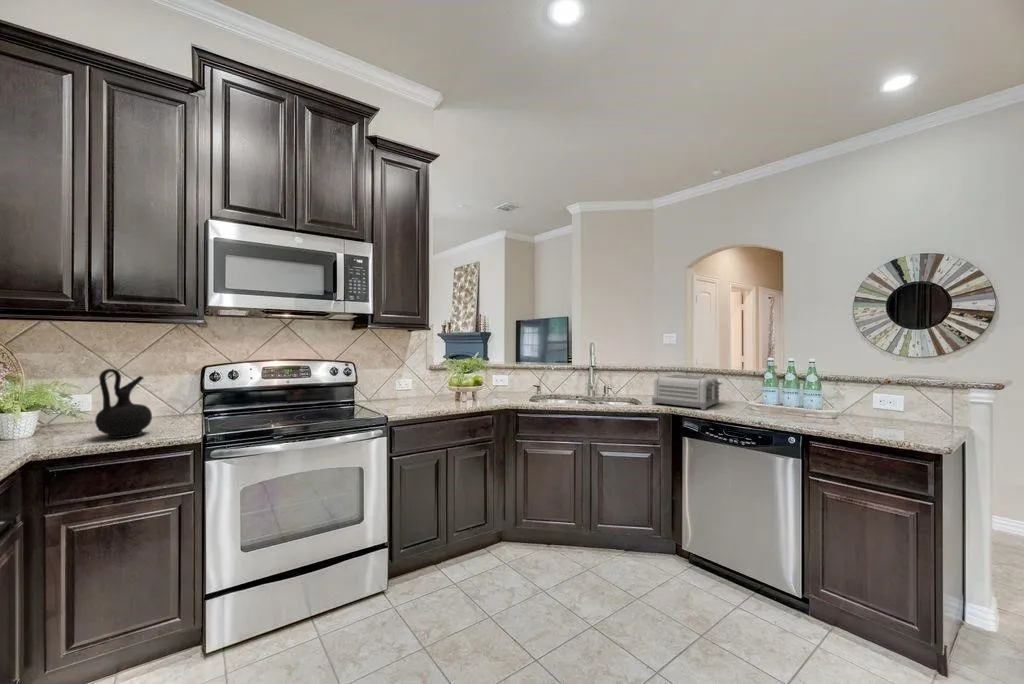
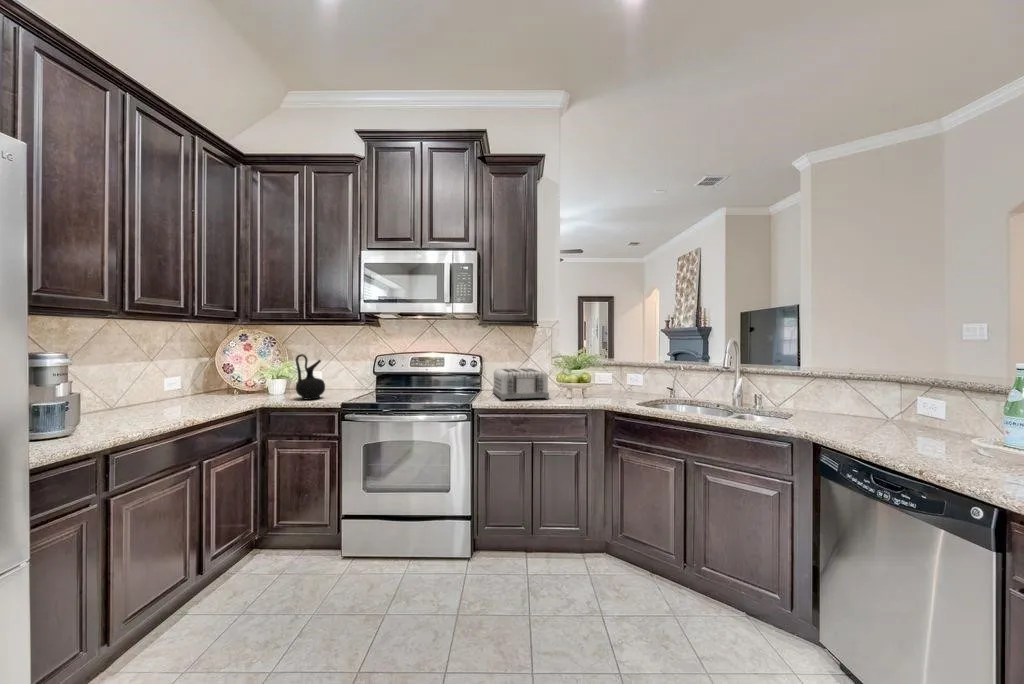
toaster: present [652,374,722,410] -> present [493,368,549,401]

